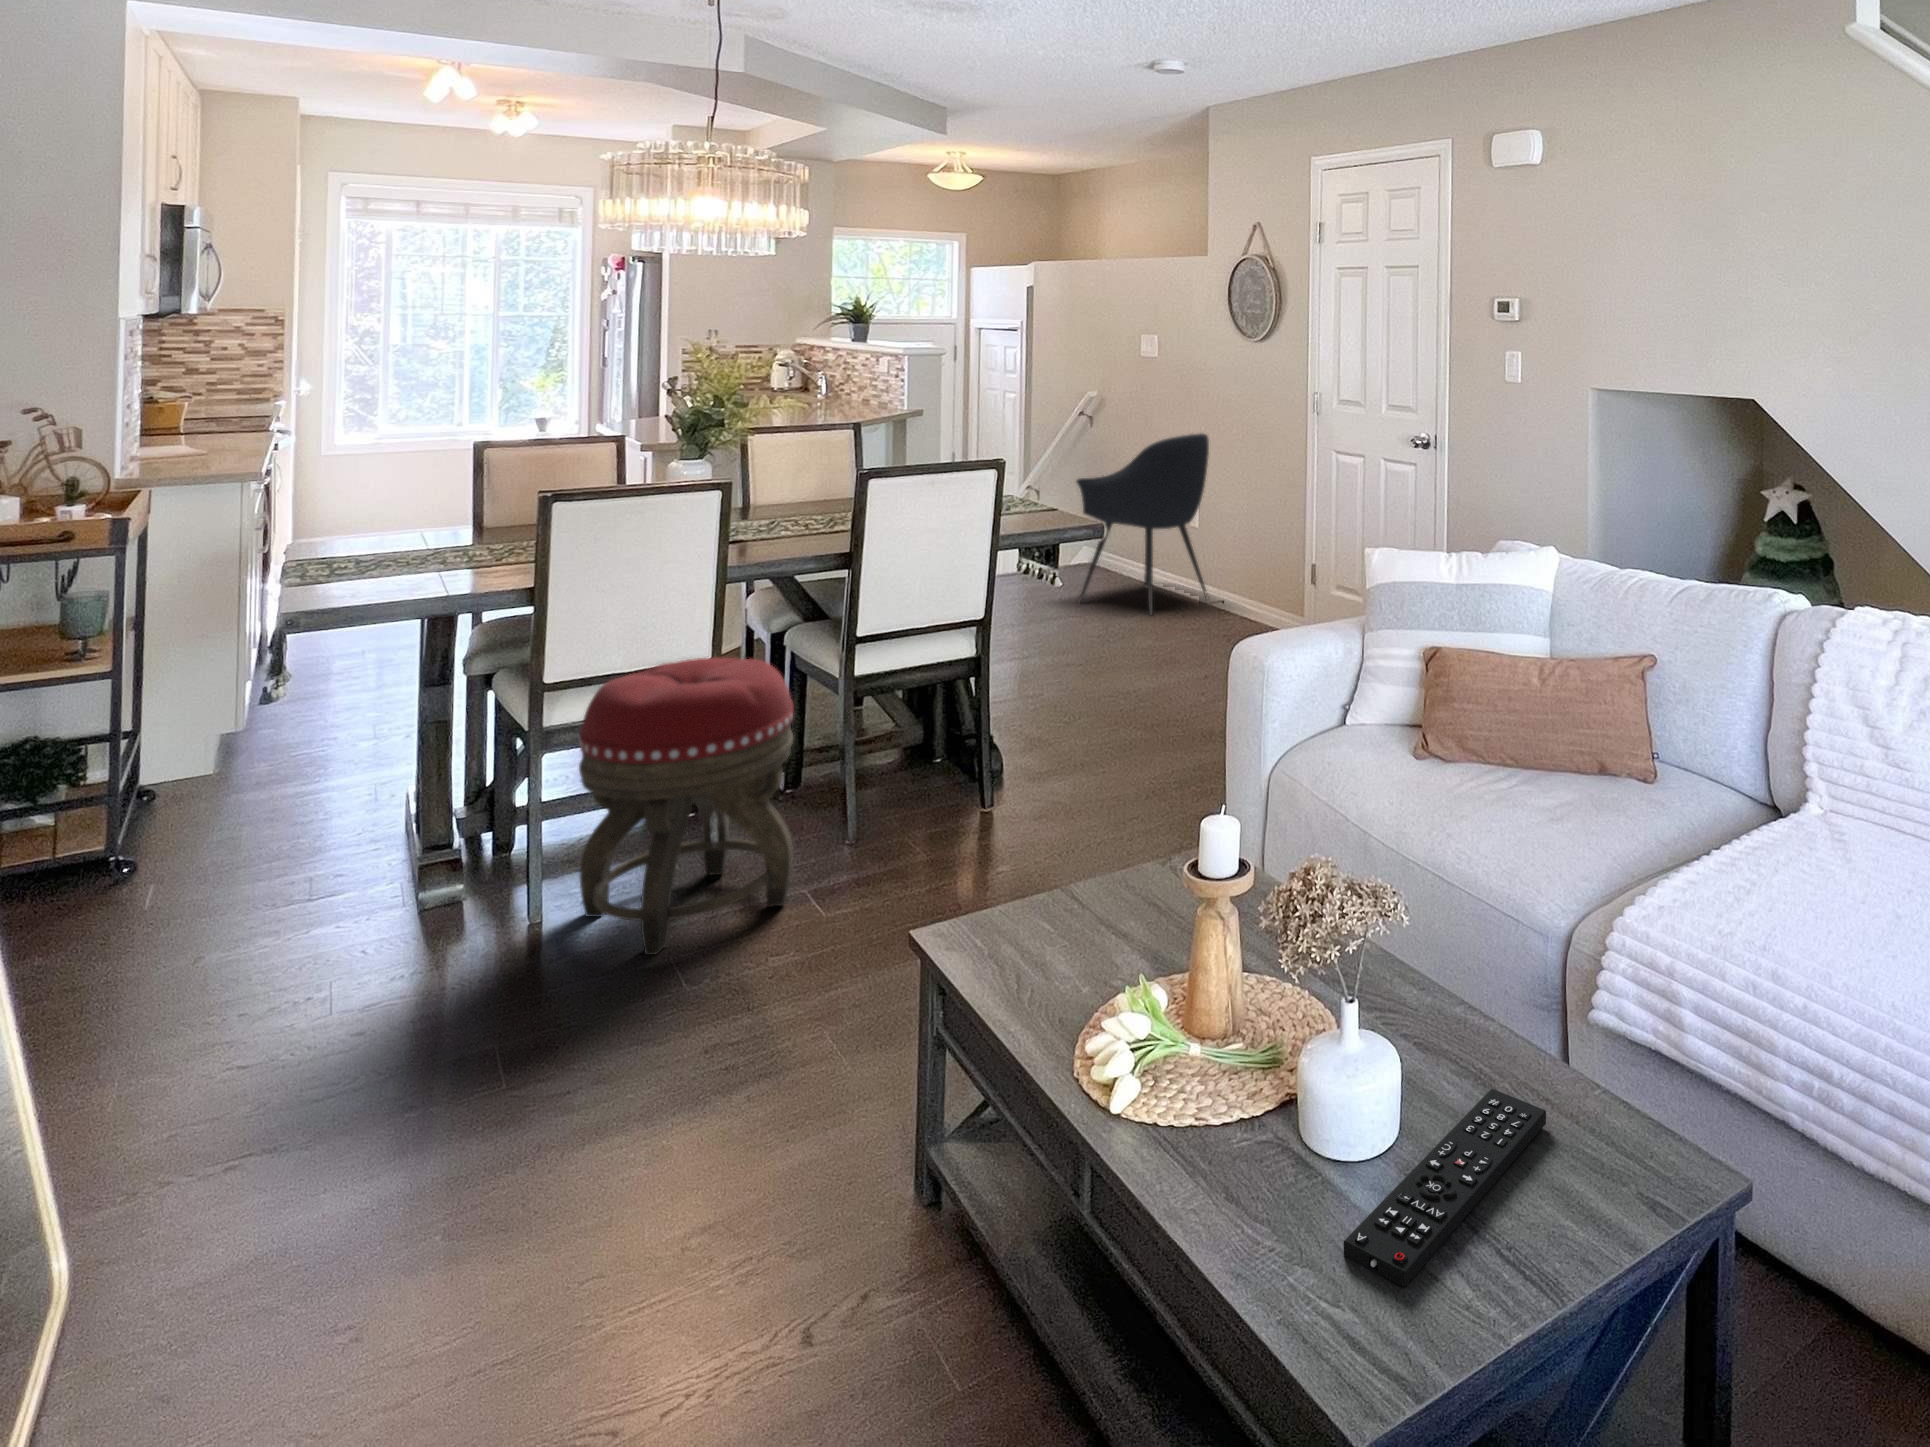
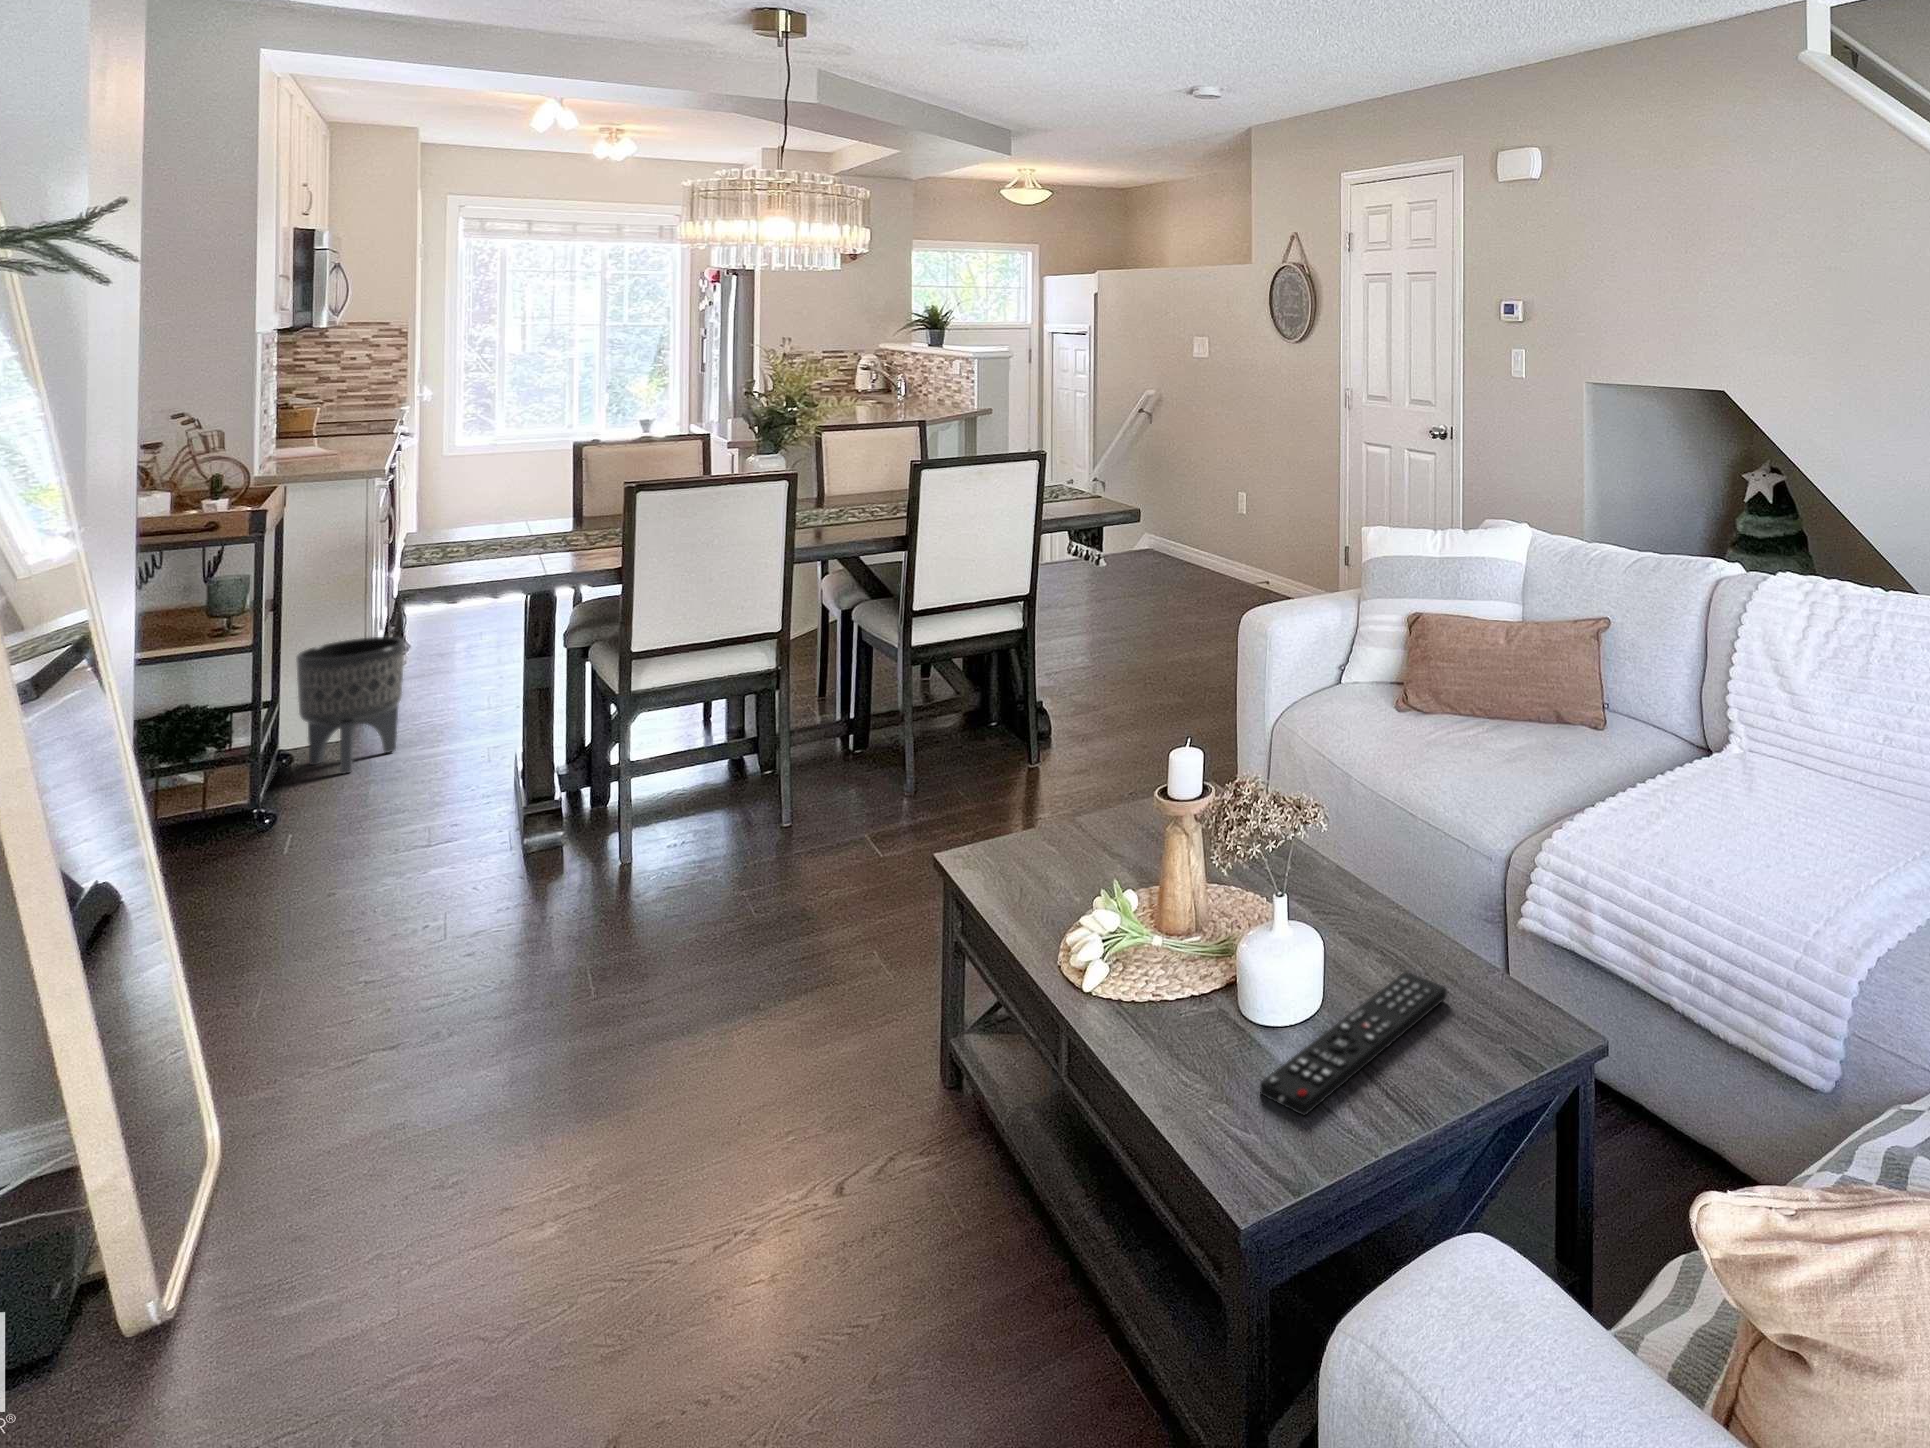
armchair: present [1077,434,1209,616] -> none [1131,428,1256,597]
planter: none [161,657,284,812] -> present [296,637,405,774]
footstool: present [579,658,794,955] -> none [663,632,855,891]

